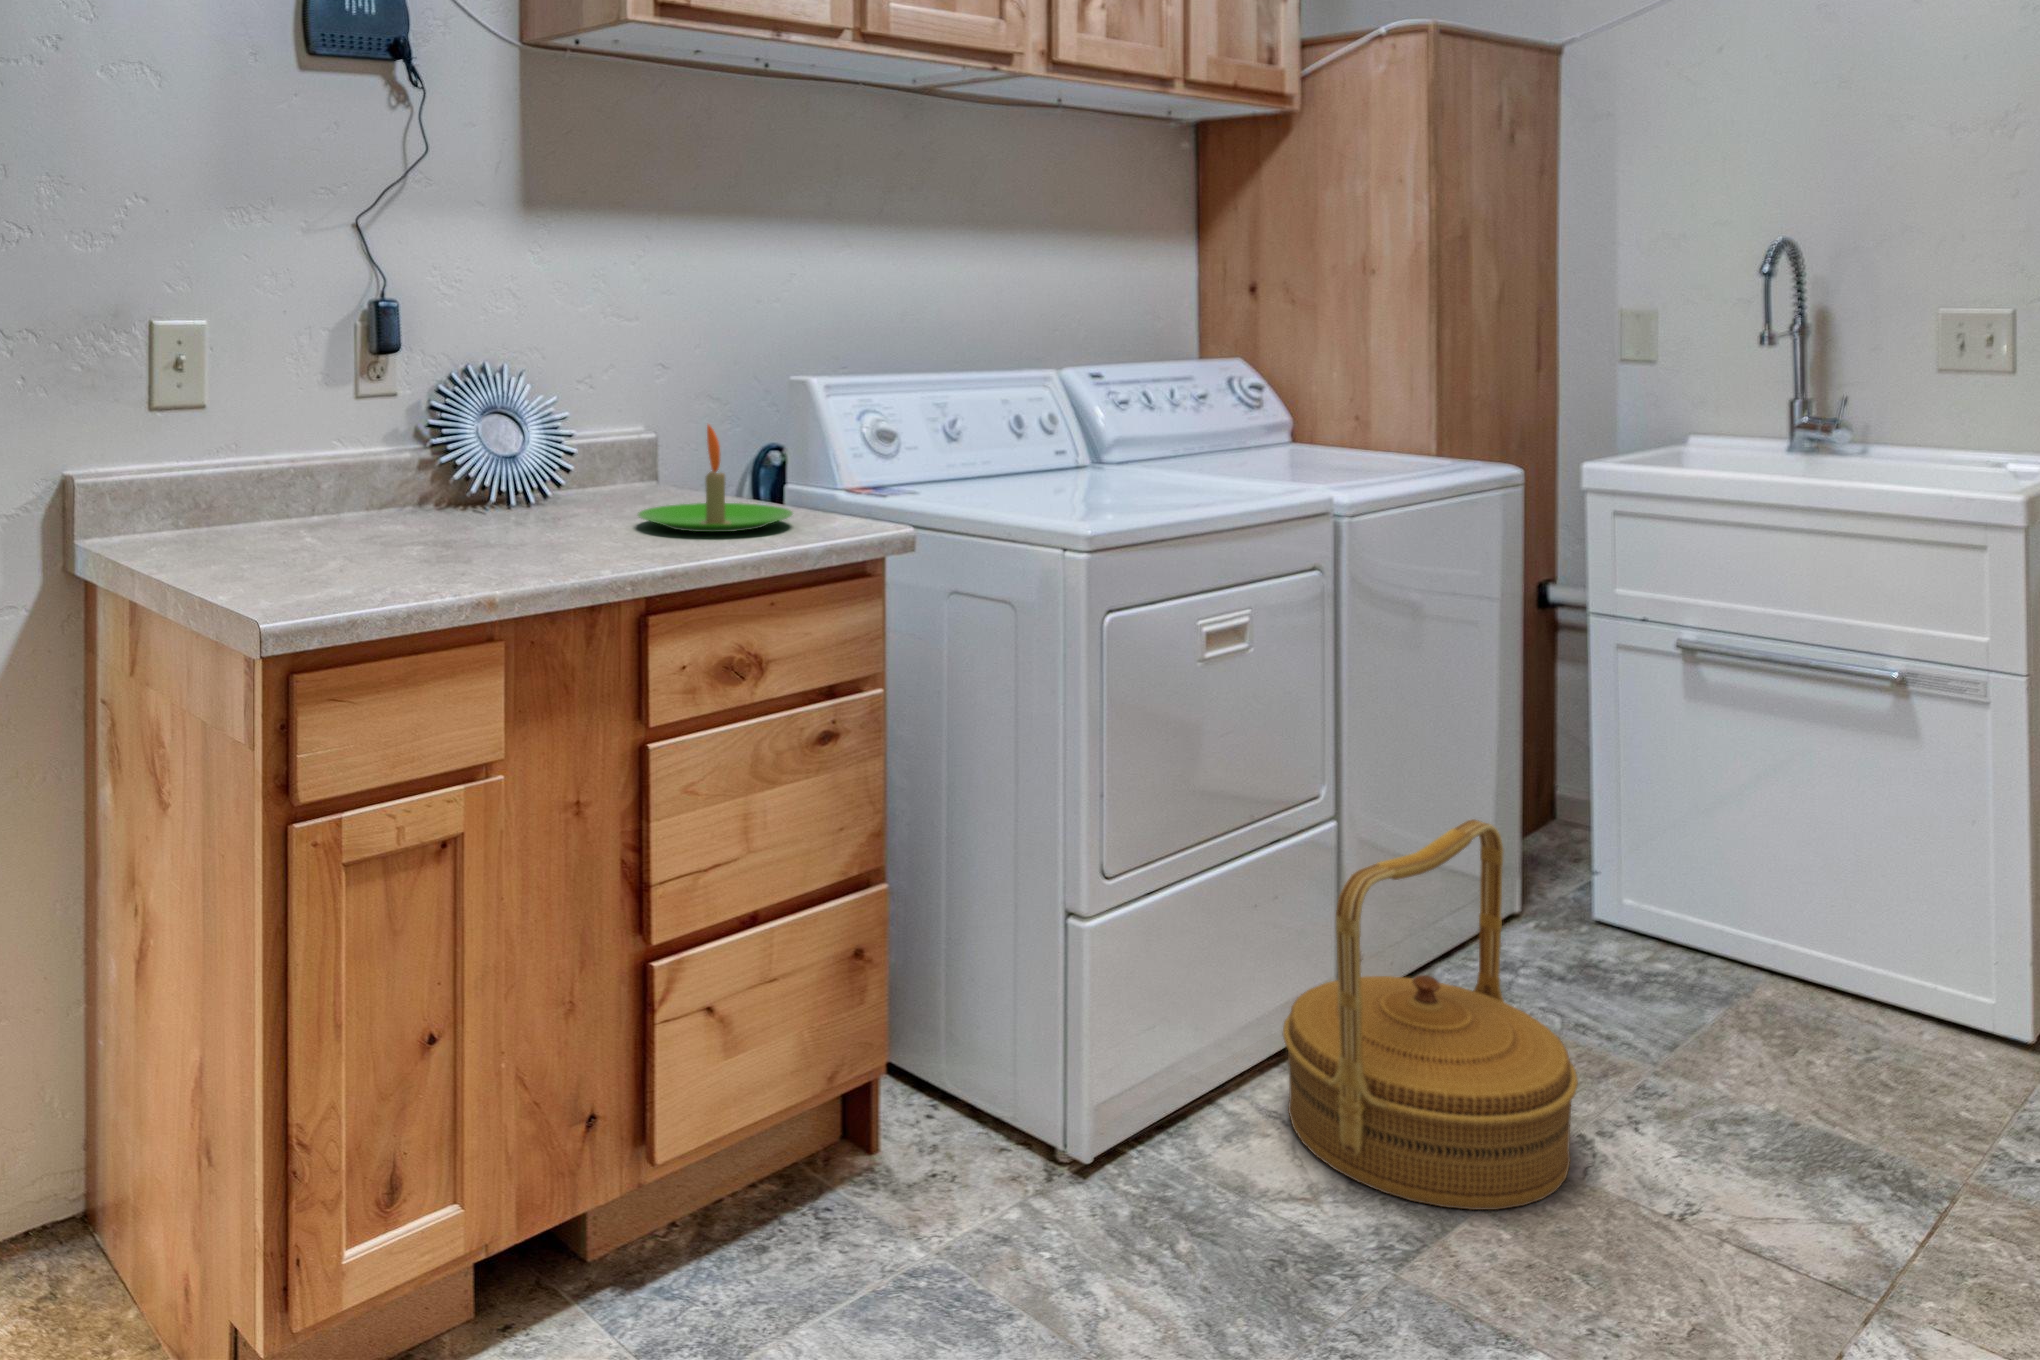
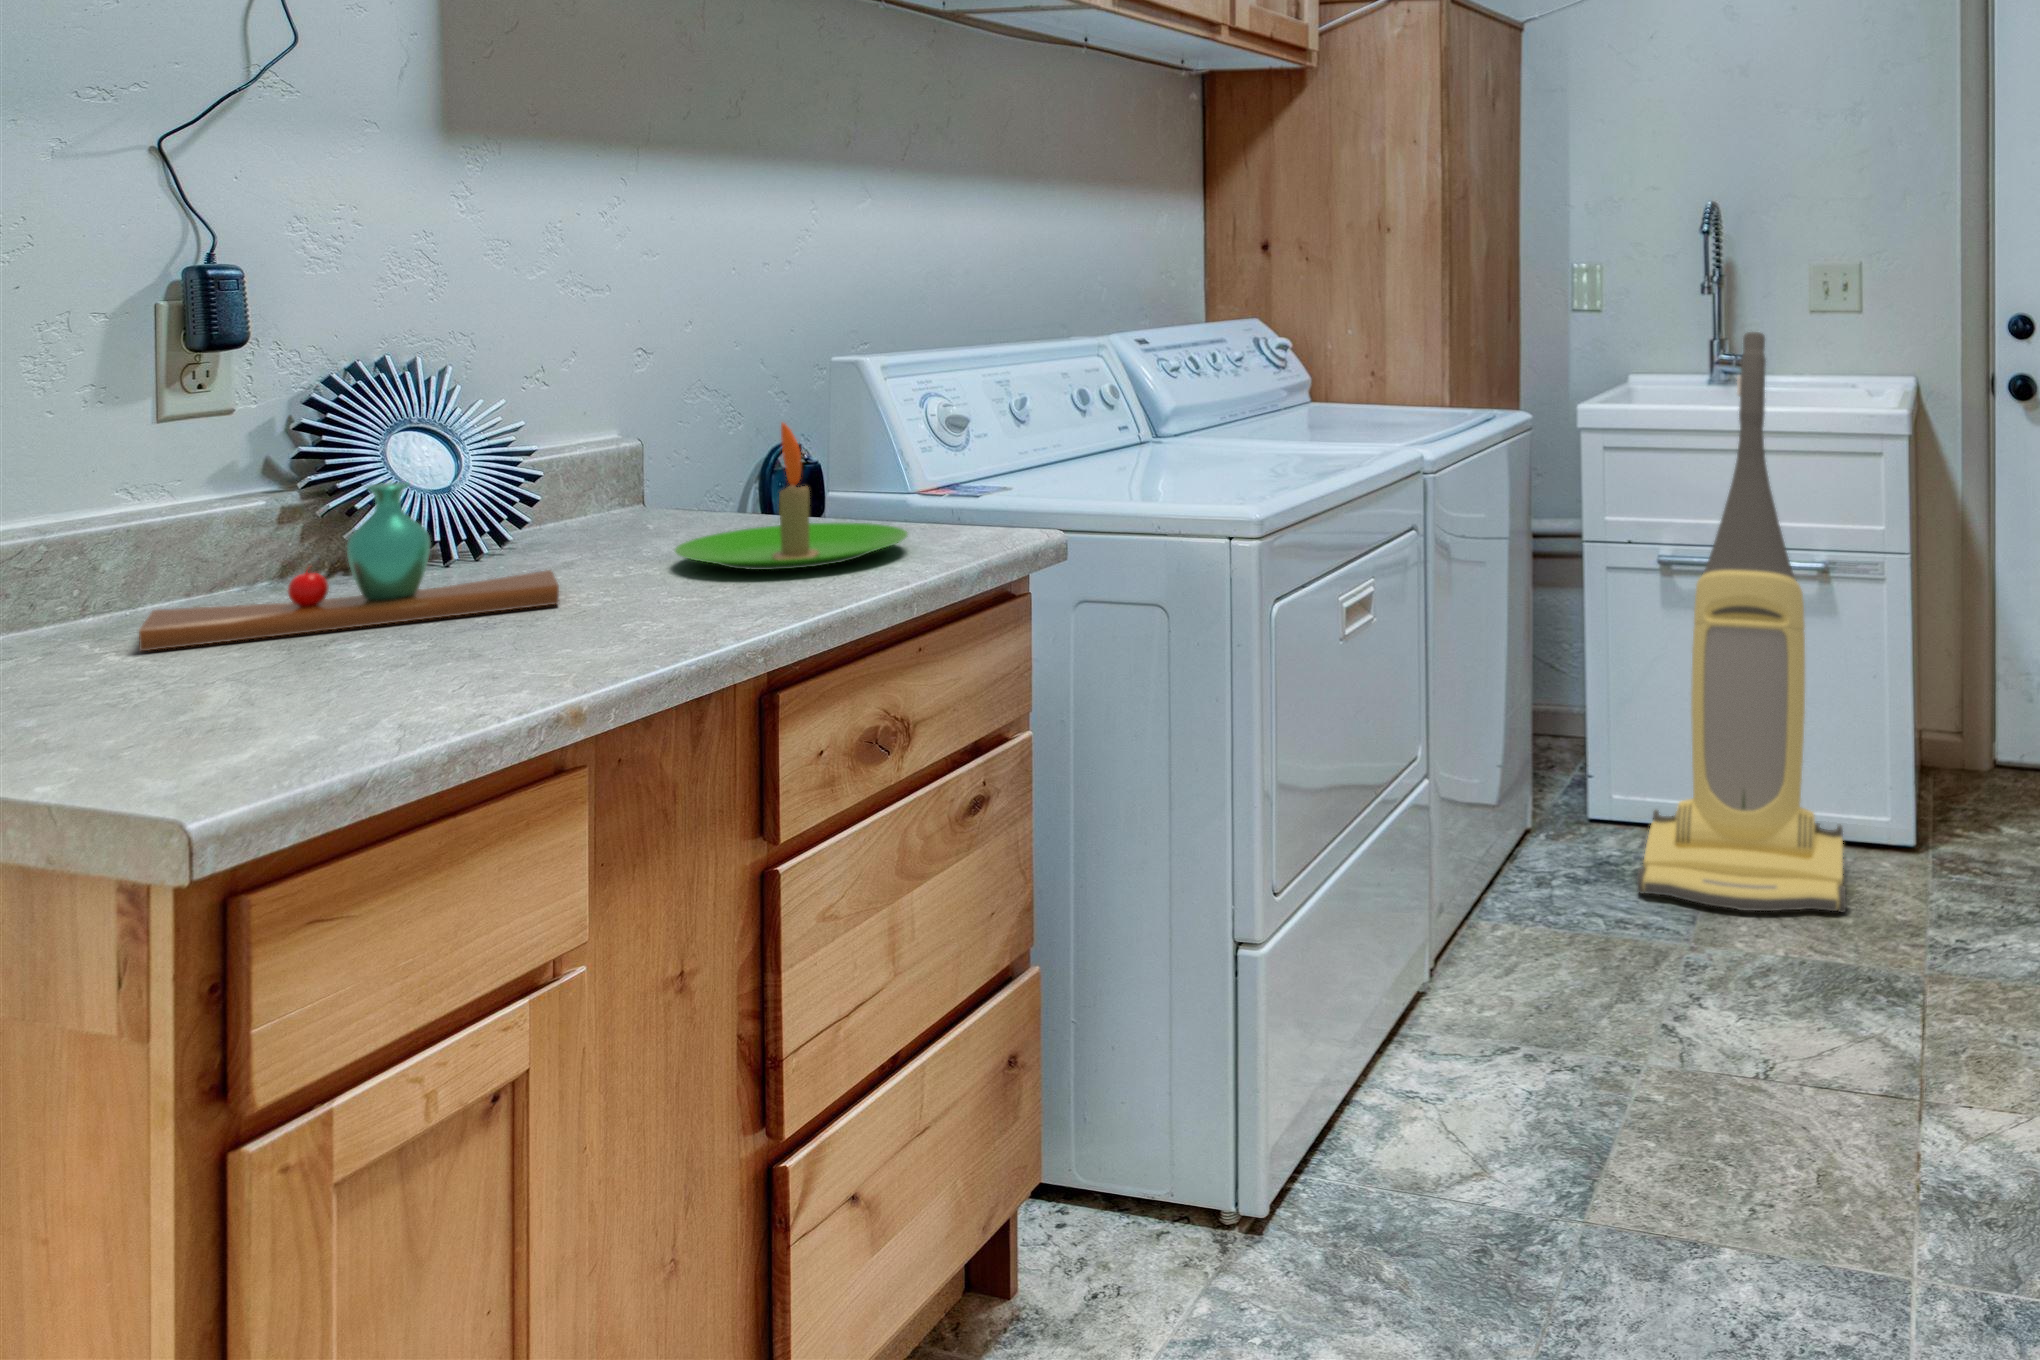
vacuum cleaner: none [1612,376,1915,1091] -> present [1637,332,1846,912]
vase: none [344,450,560,541] -> present [139,483,559,651]
woven basket: present [1283,819,1578,1210] -> none [1419,755,1681,1139]

